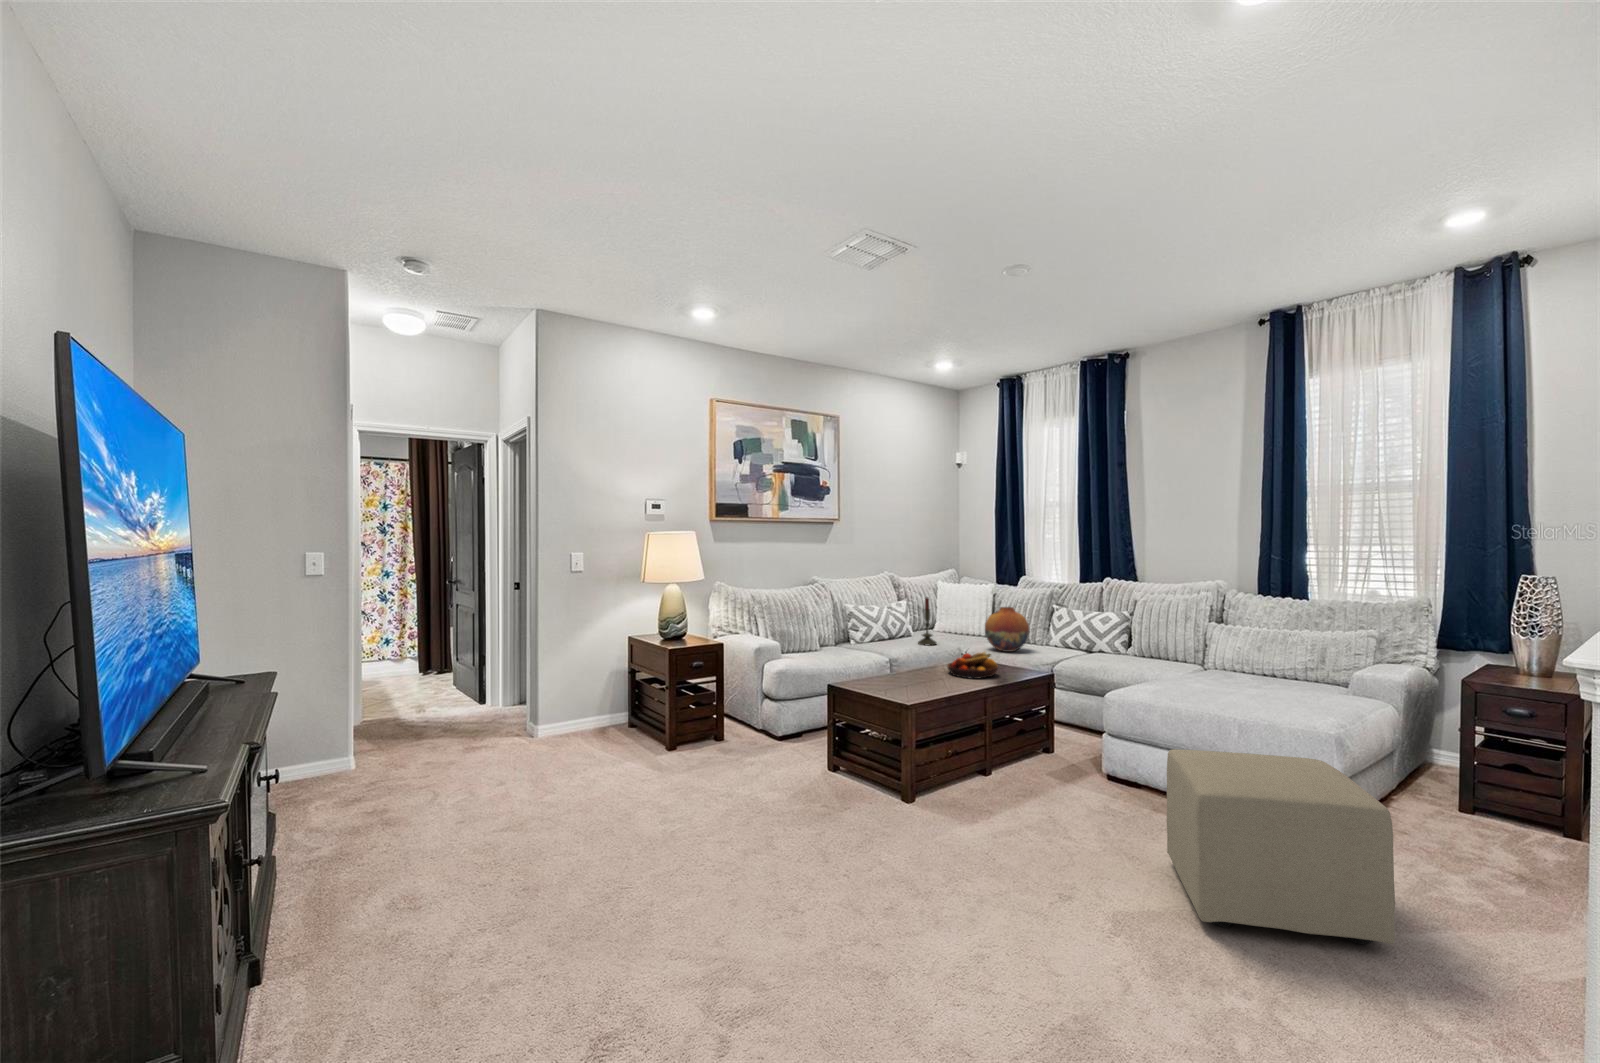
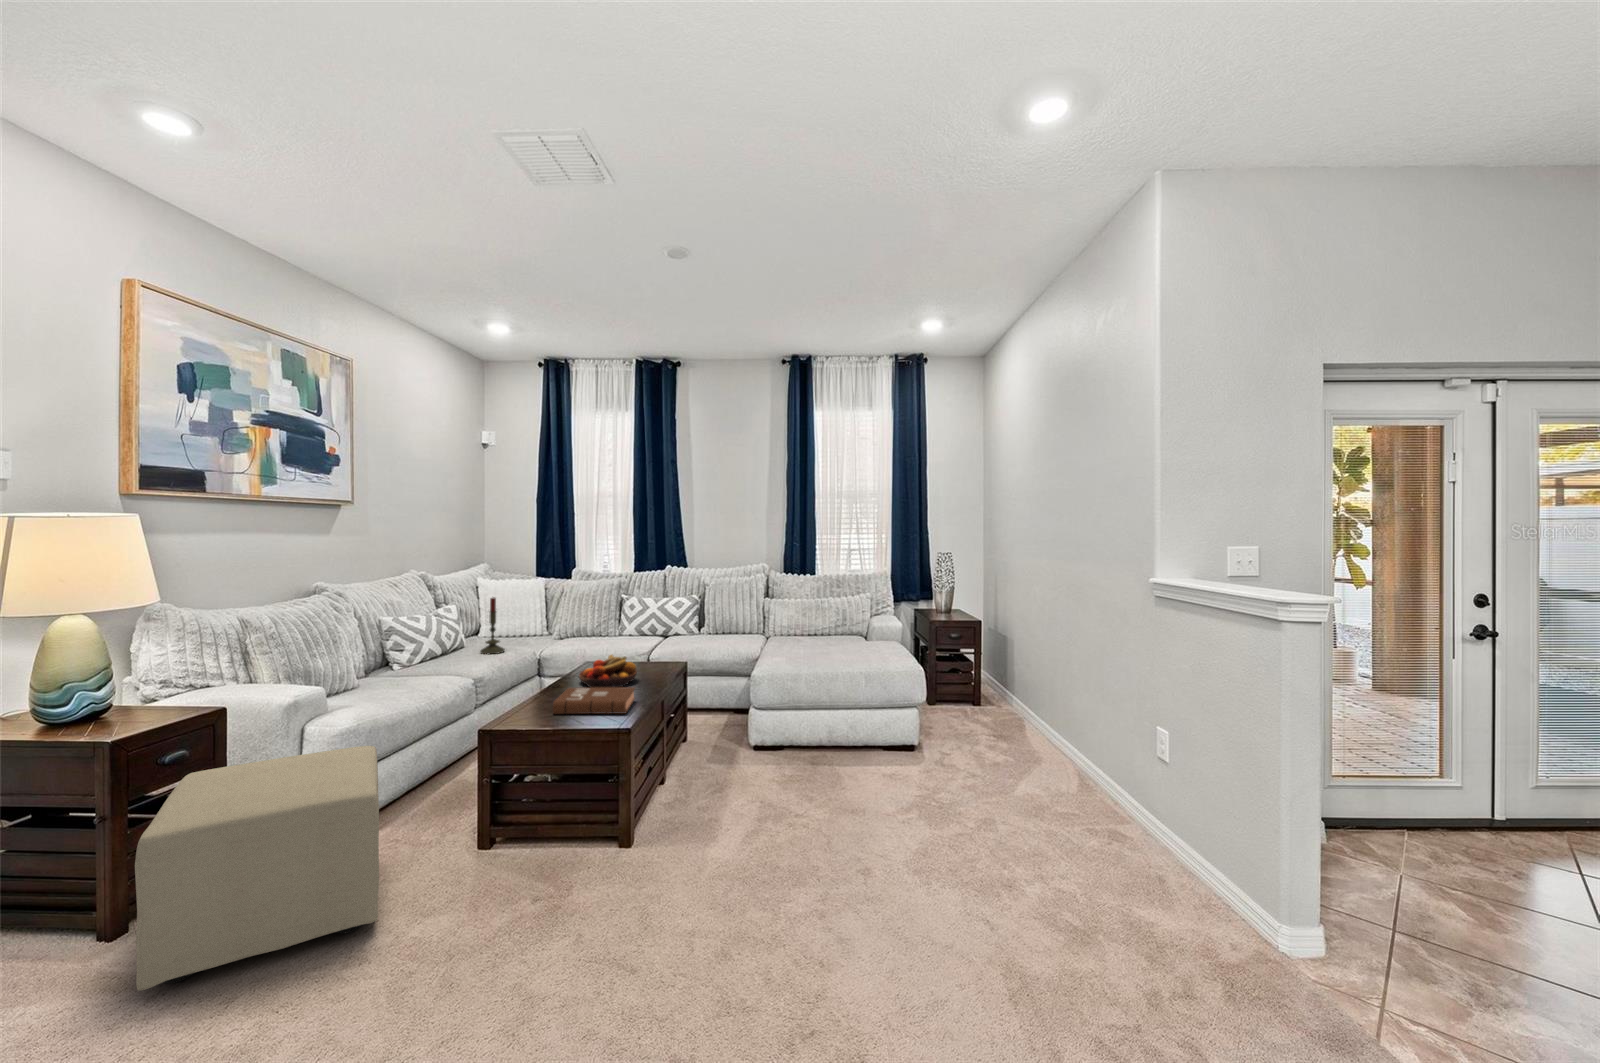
vase: present [985,607,1029,652] -> none [564,601,612,649]
book: none [894,669,968,693] -> present [552,687,635,714]
ottoman: present [1167,749,1395,944] -> present [135,746,379,991]

